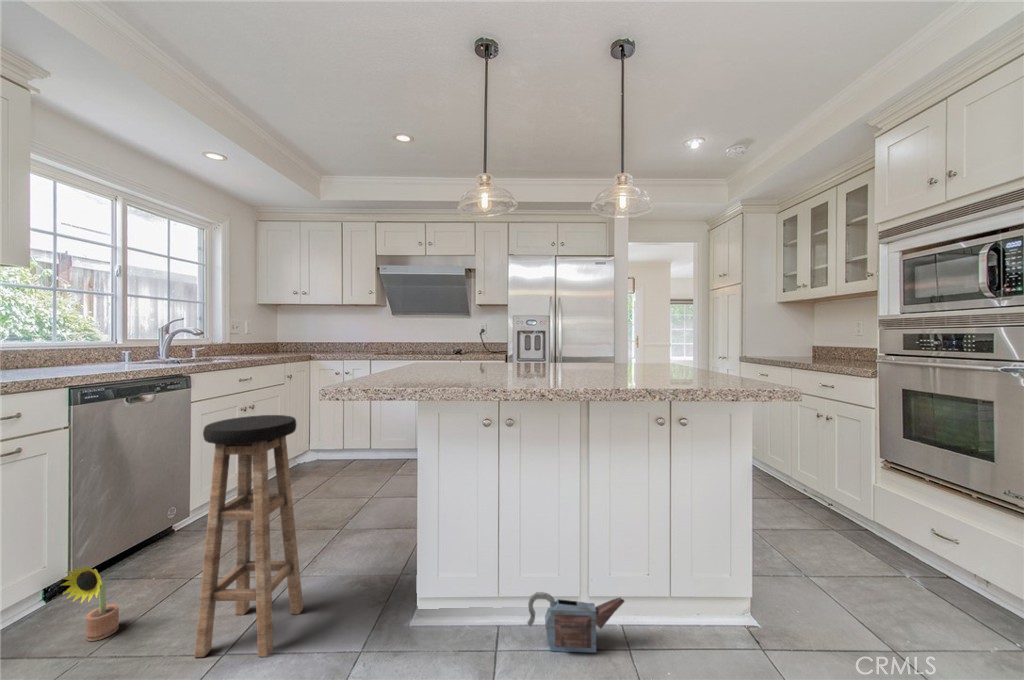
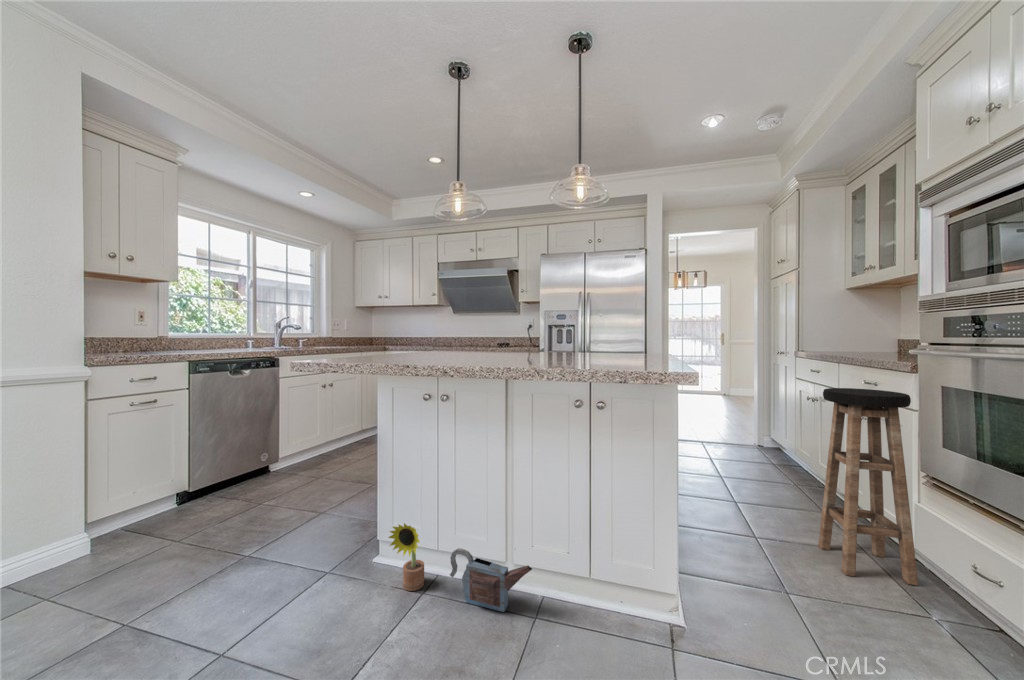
bar stool: present [194,415,303,657] -> present [818,388,918,585]
decorative plant: present [60,566,119,641] -> present [388,523,424,591]

